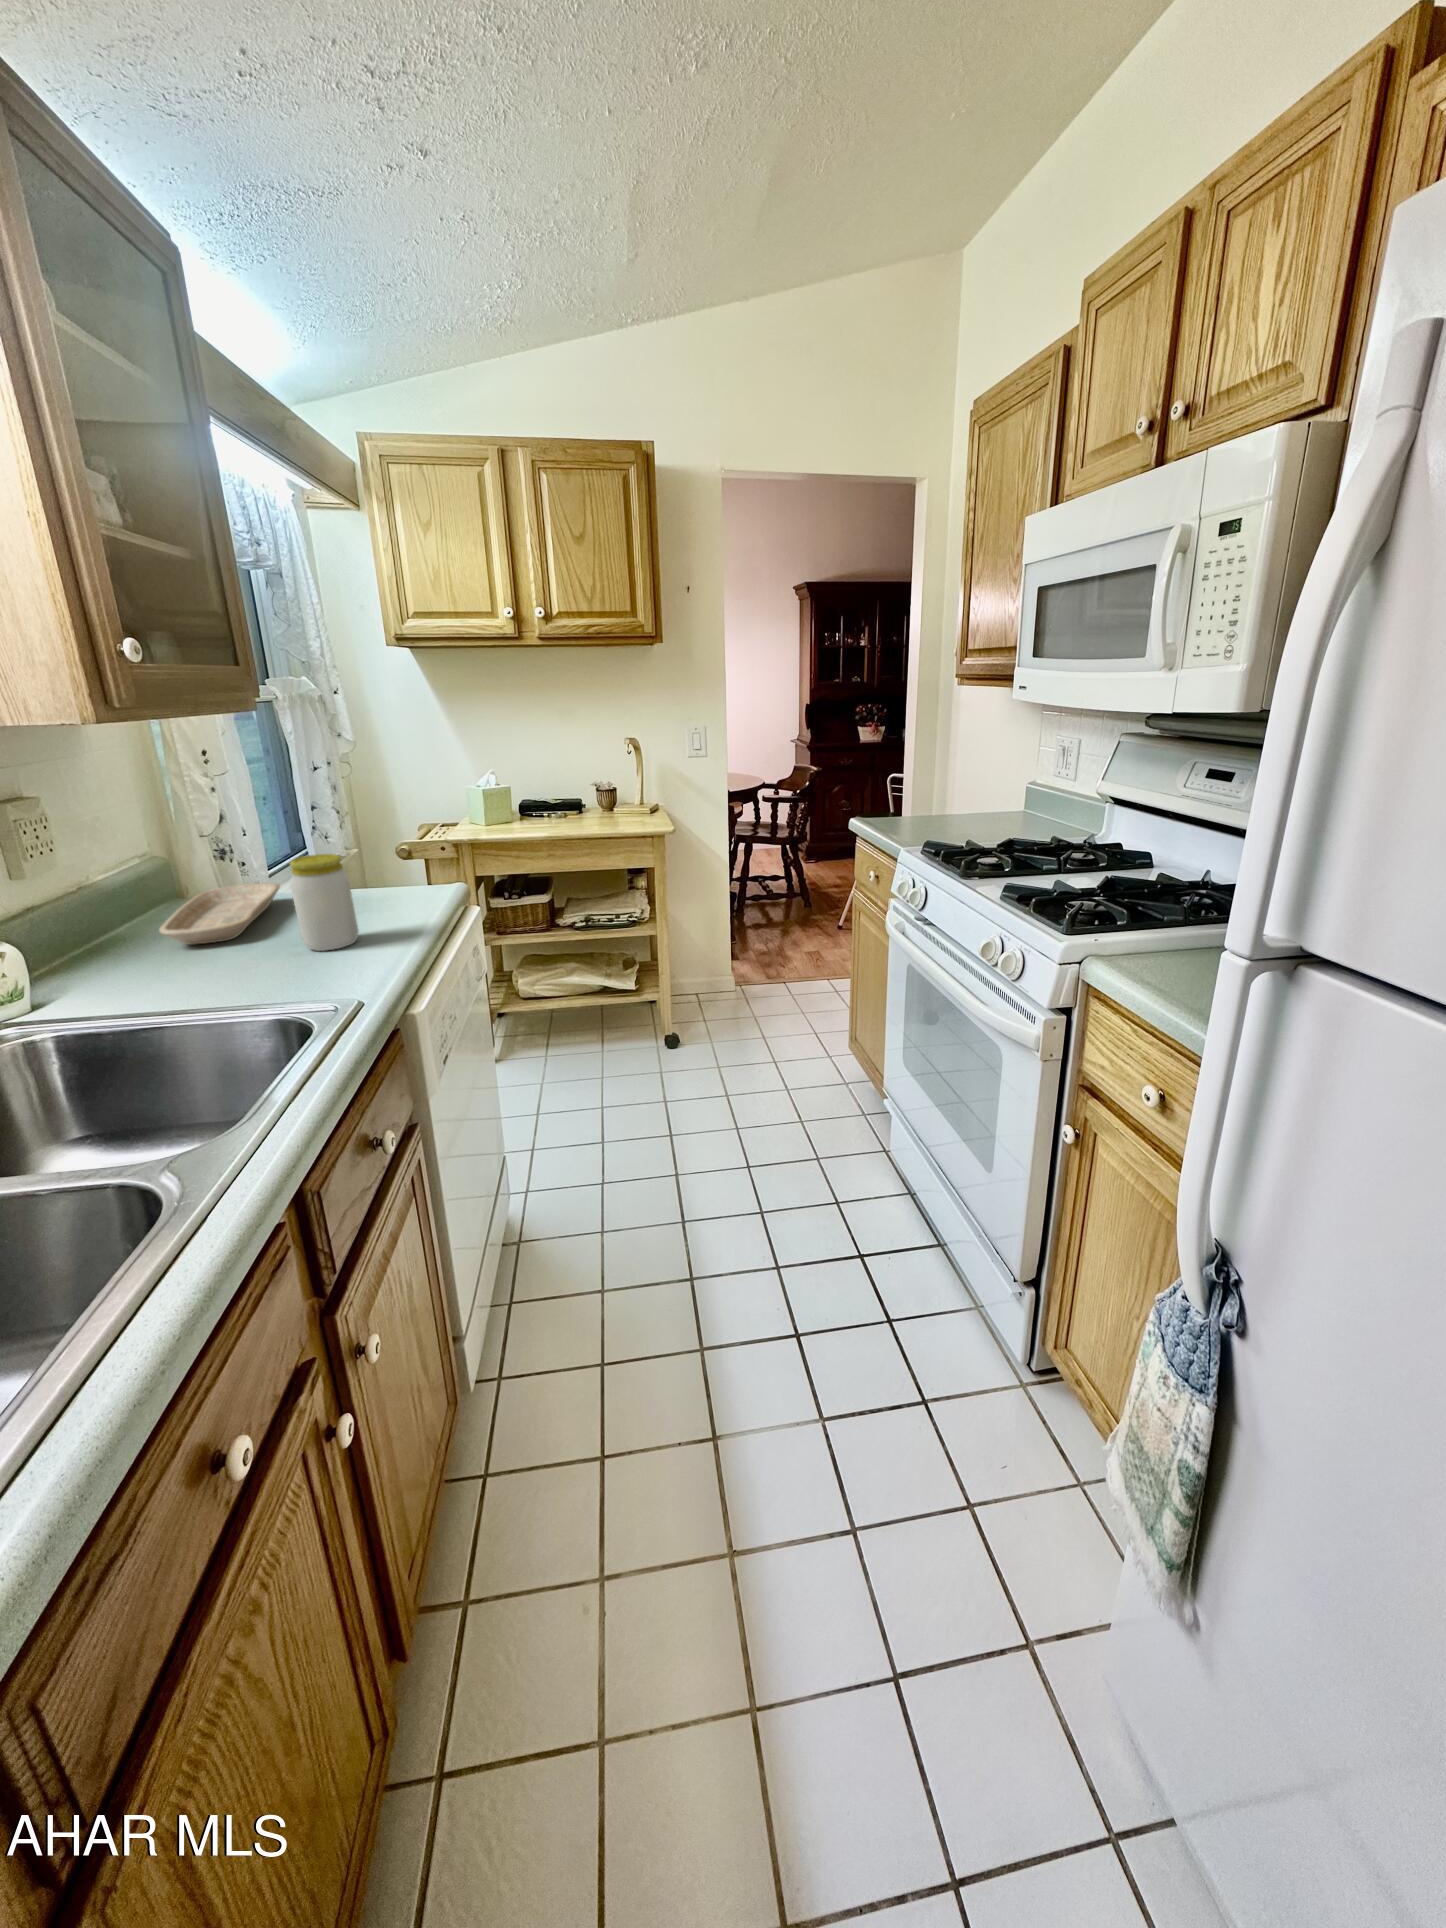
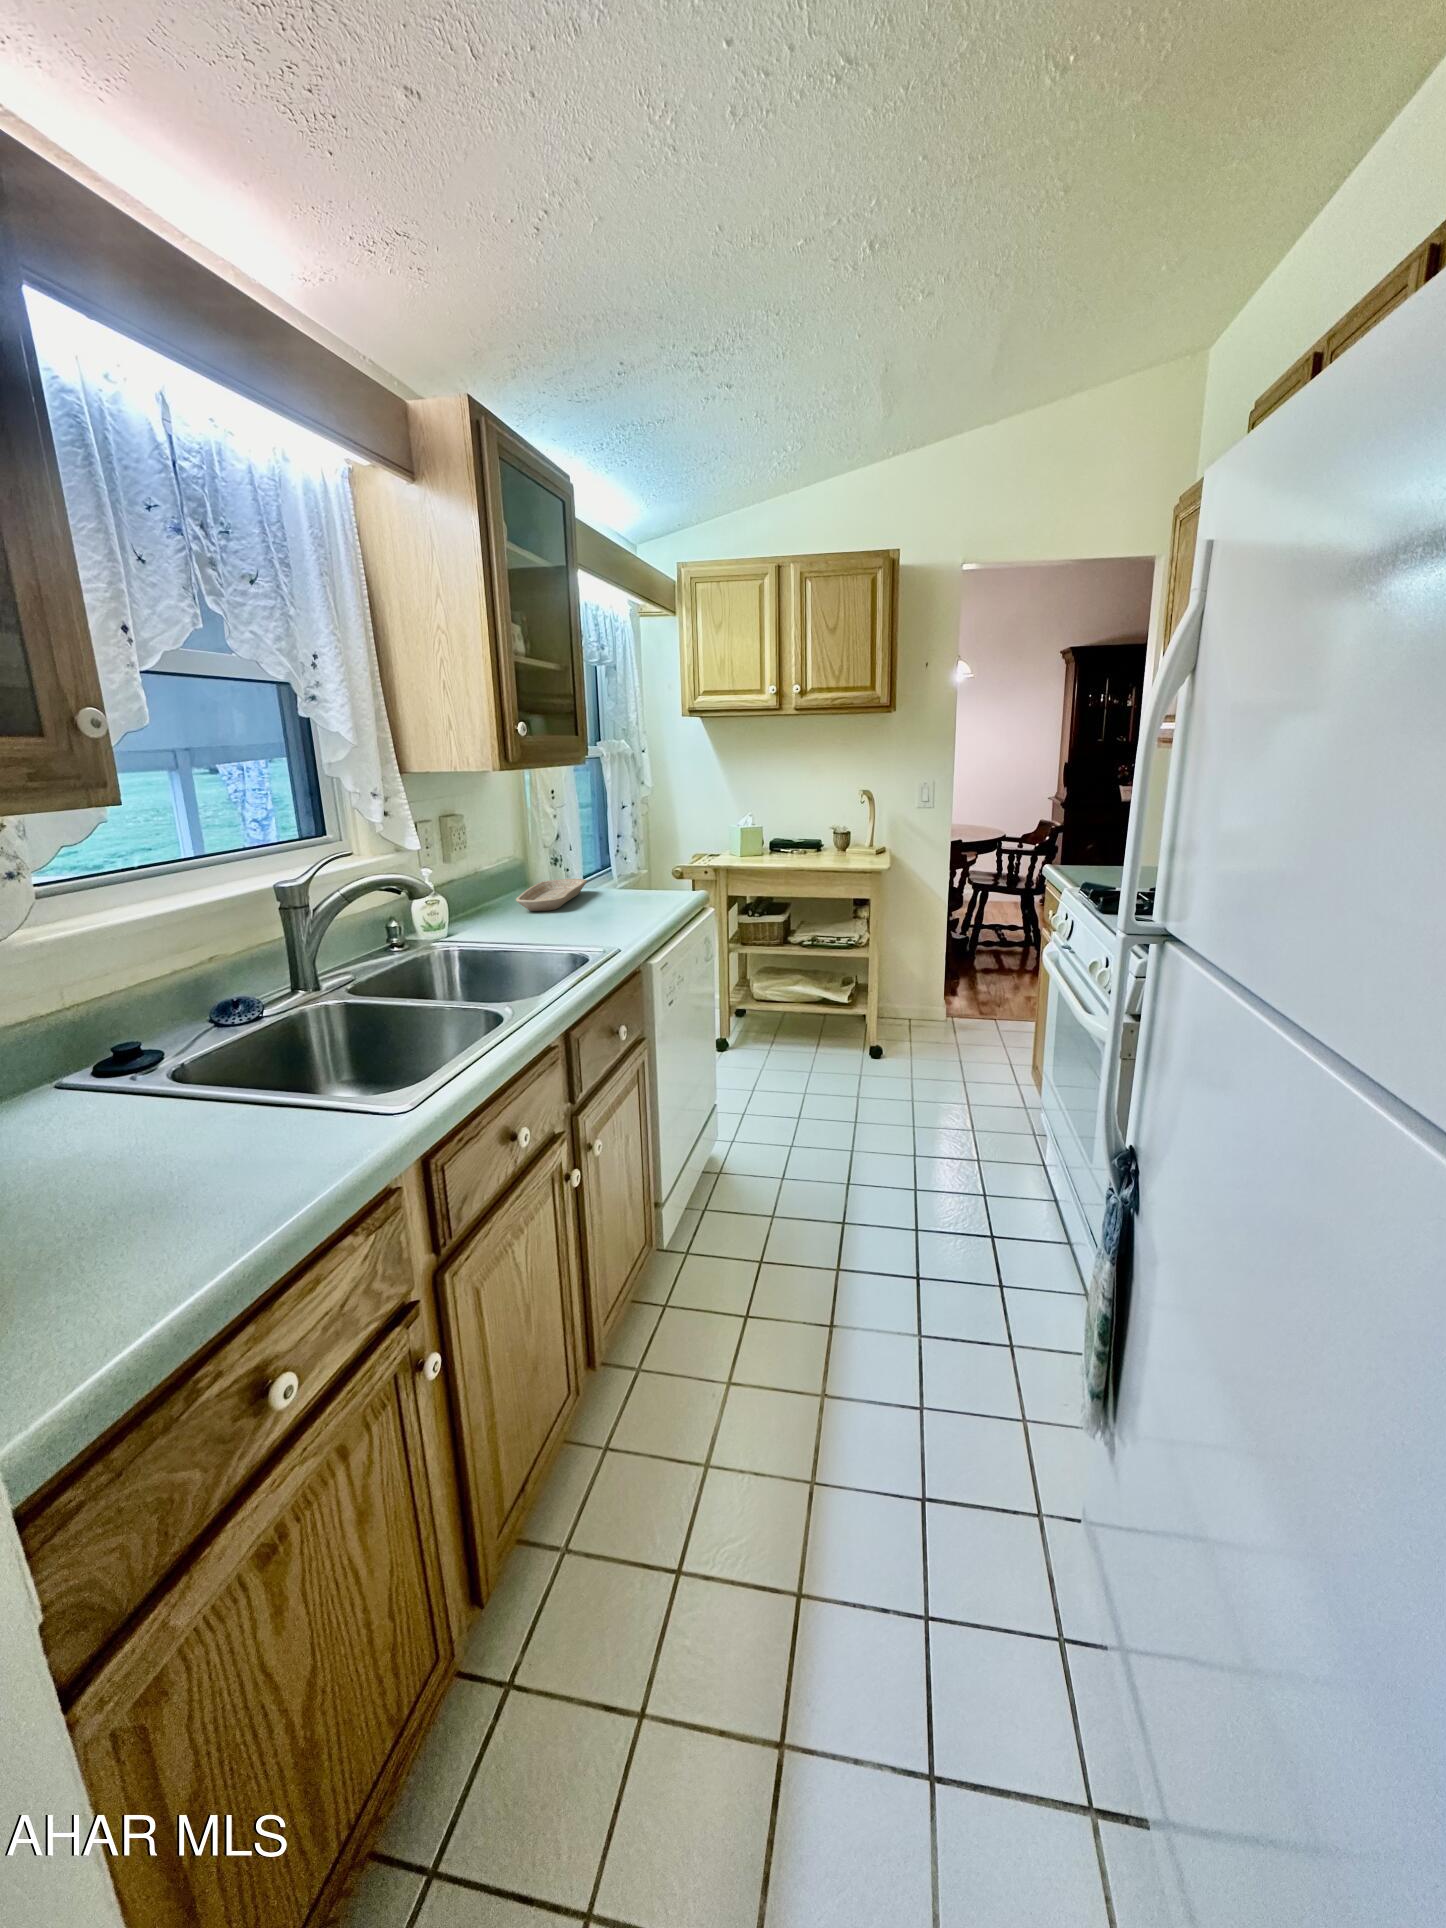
jar: present [289,854,359,951] -> none [590,856,627,919]

